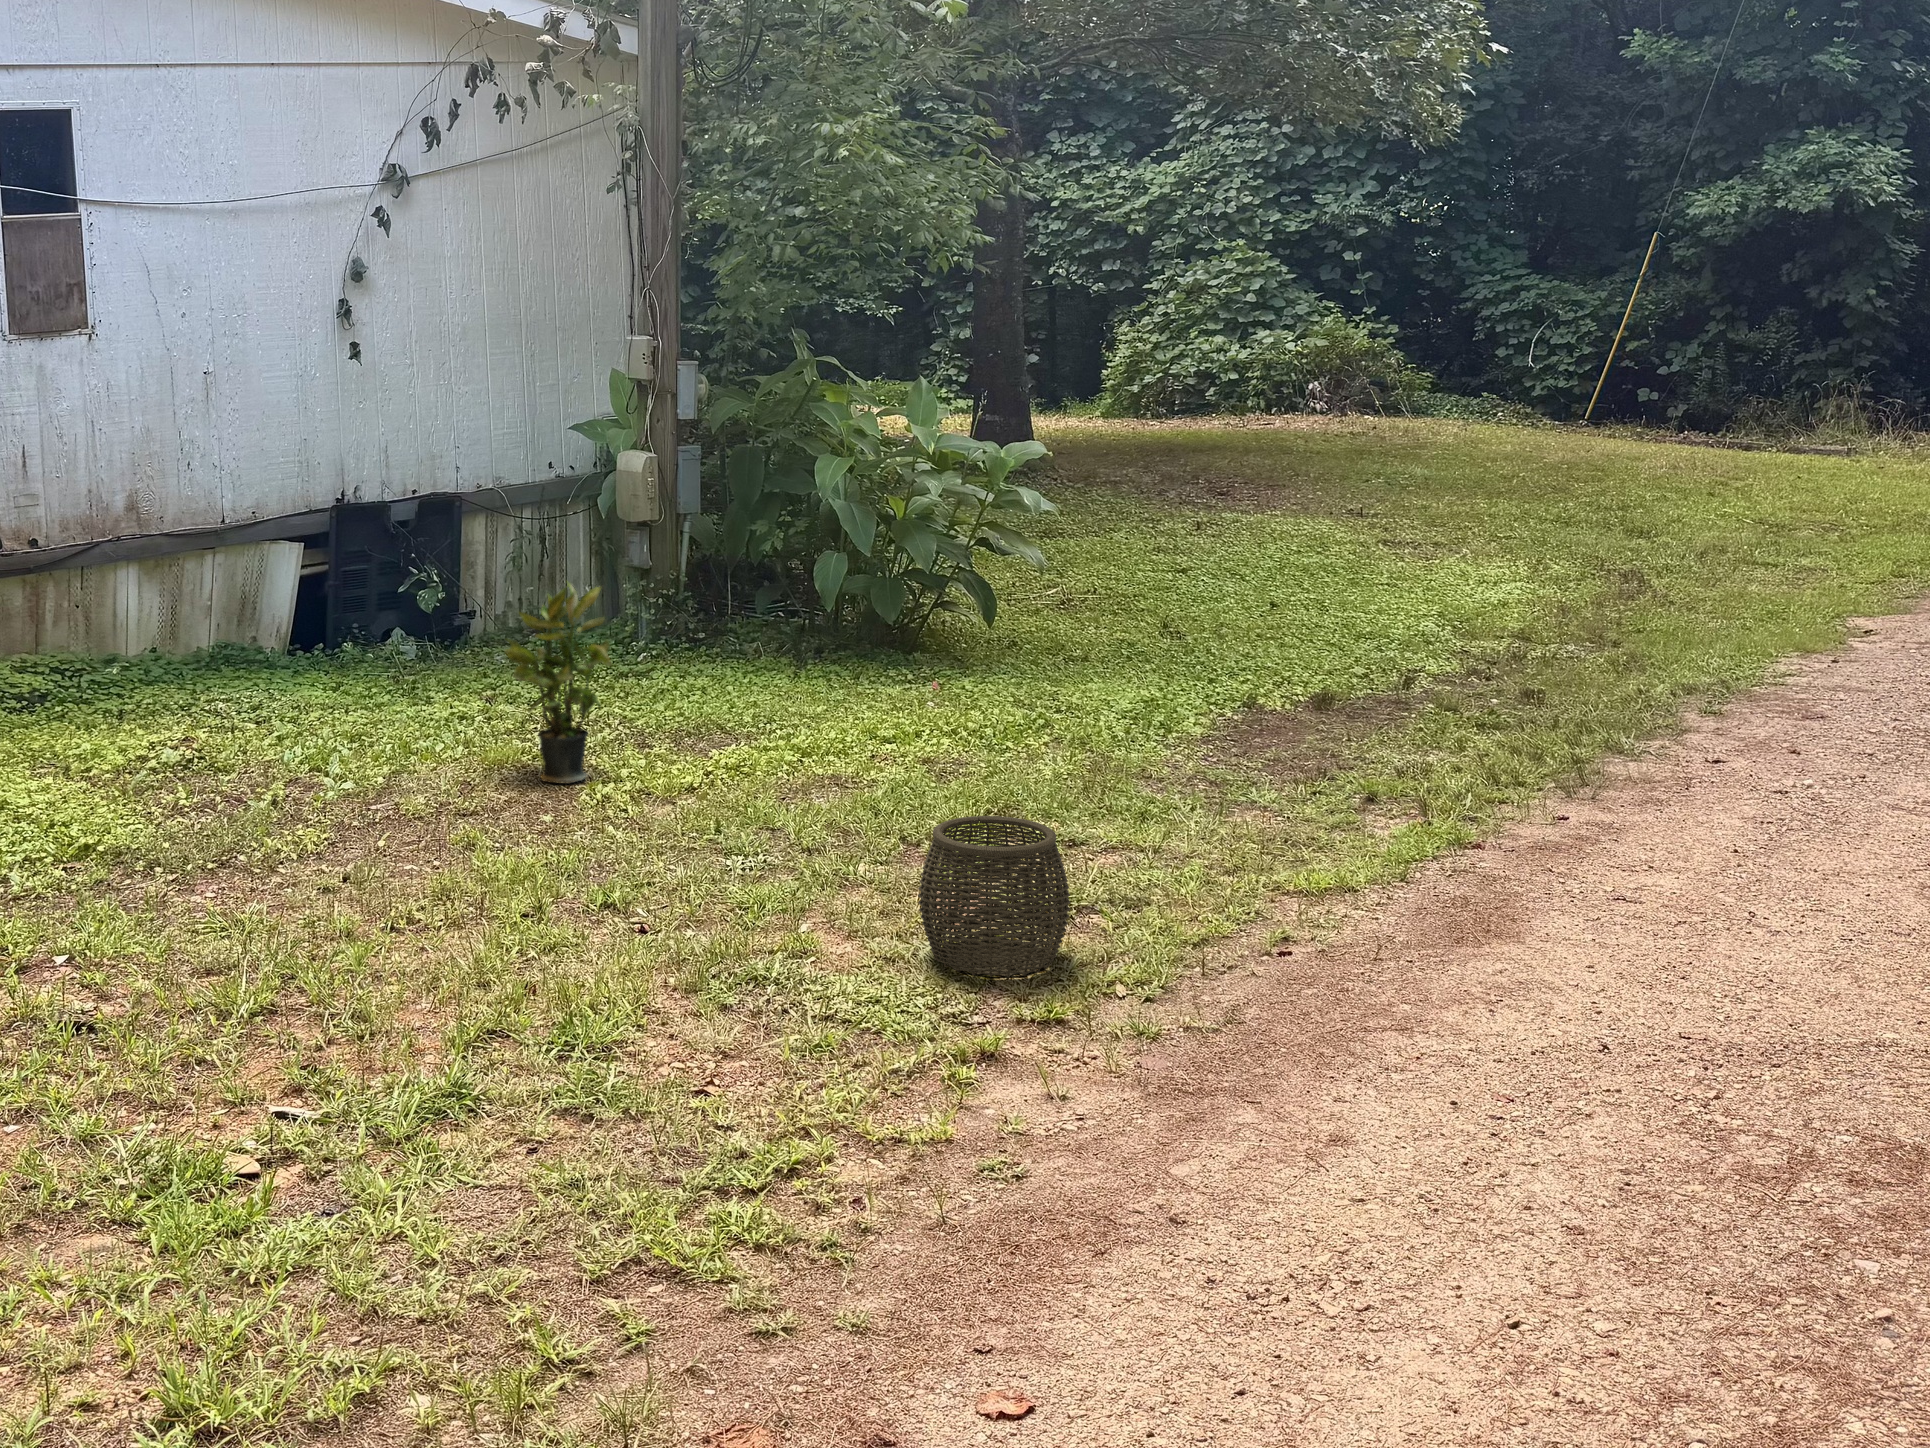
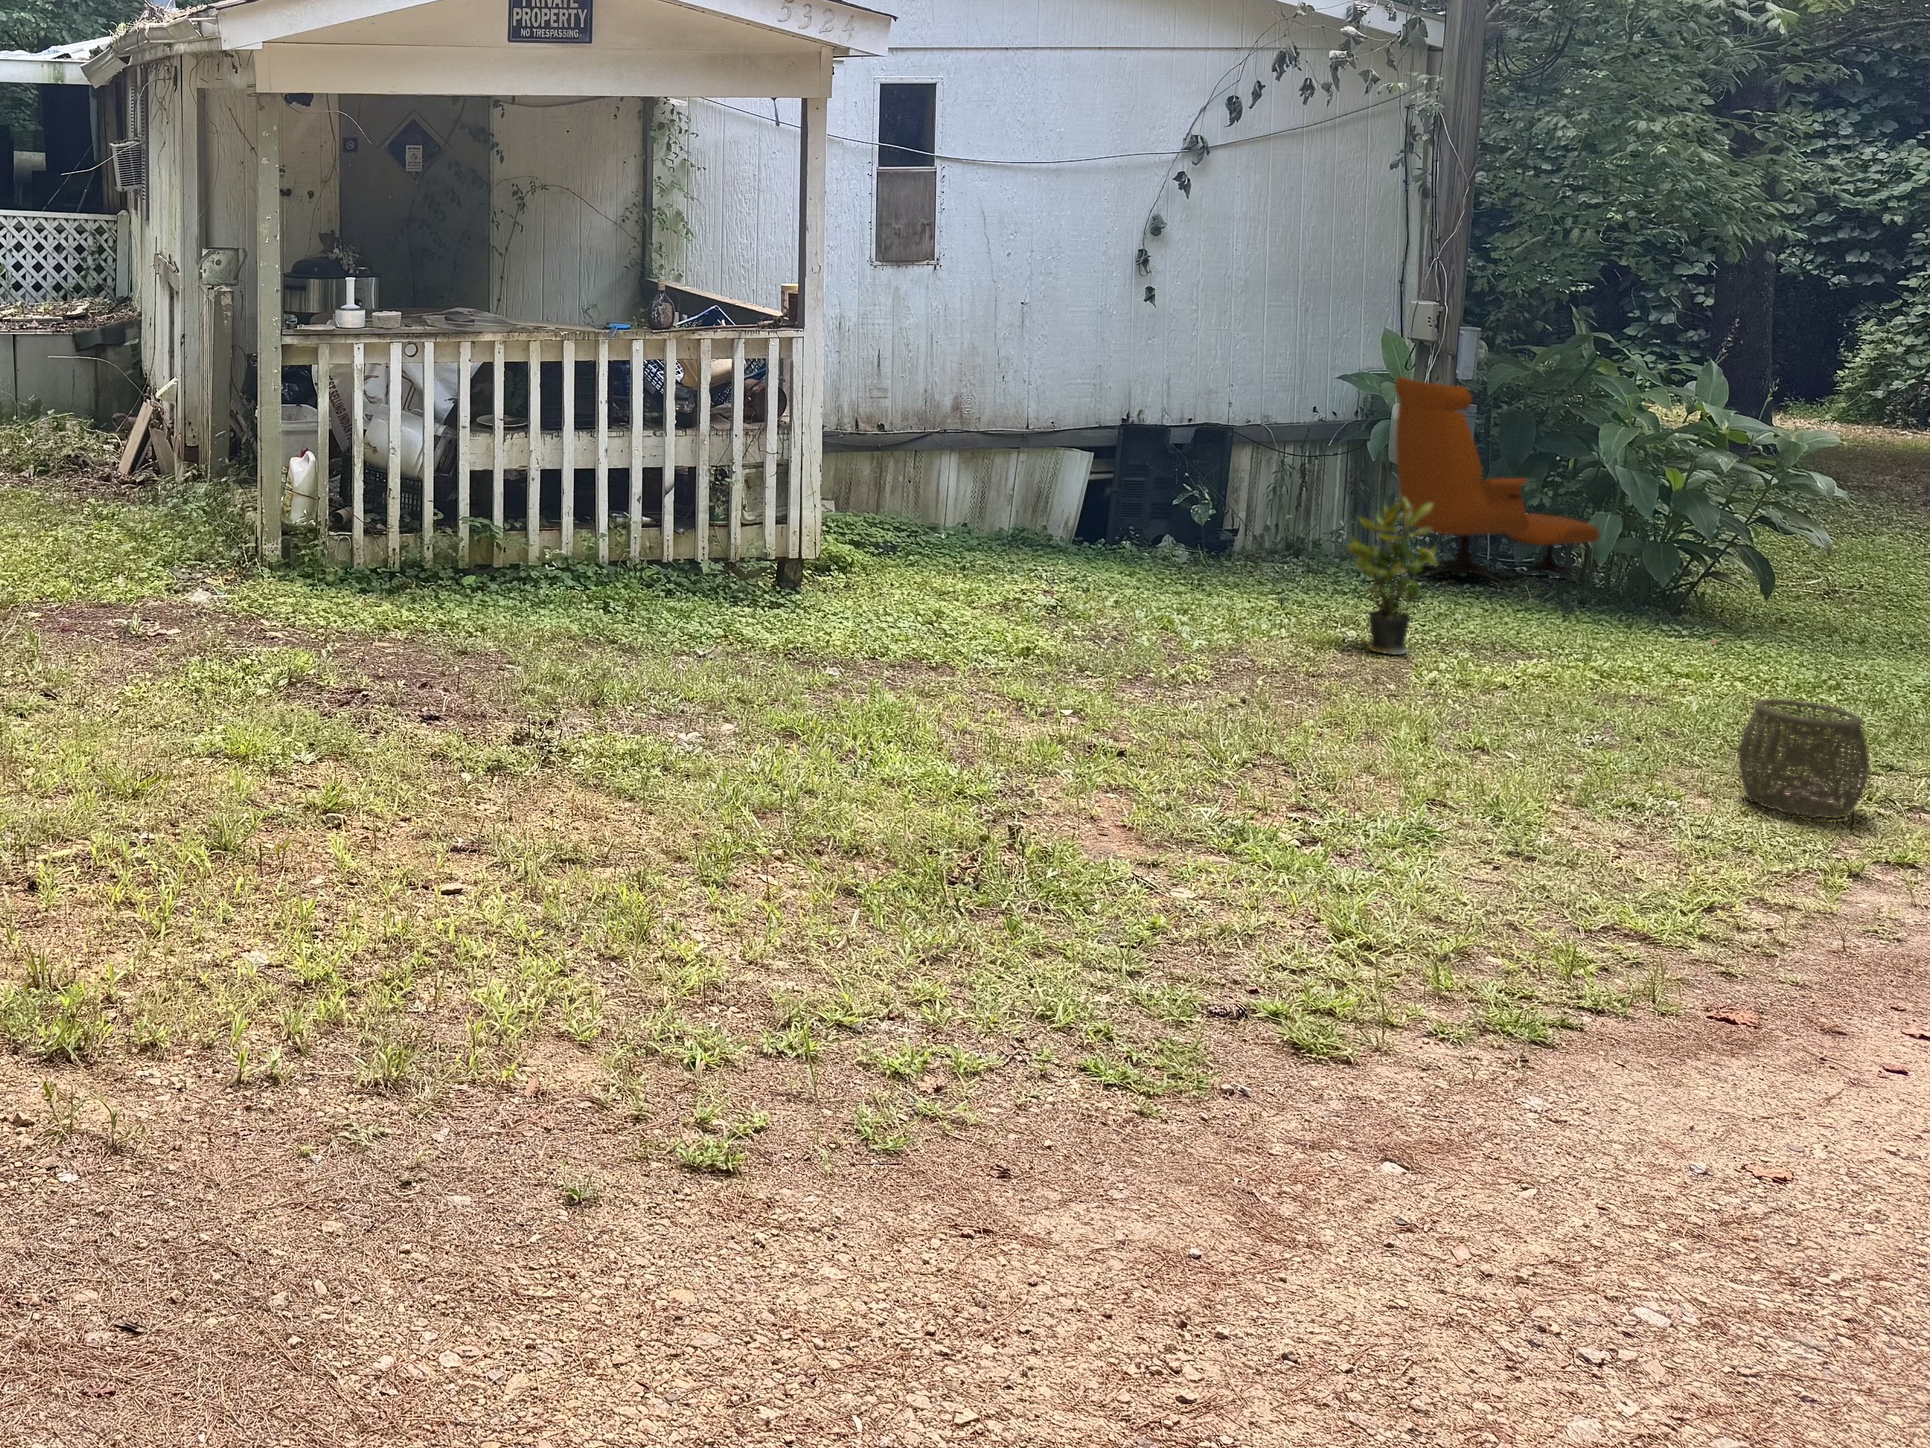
lounge chair: none [599,426,837,664] -> present [1395,377,1599,590]

